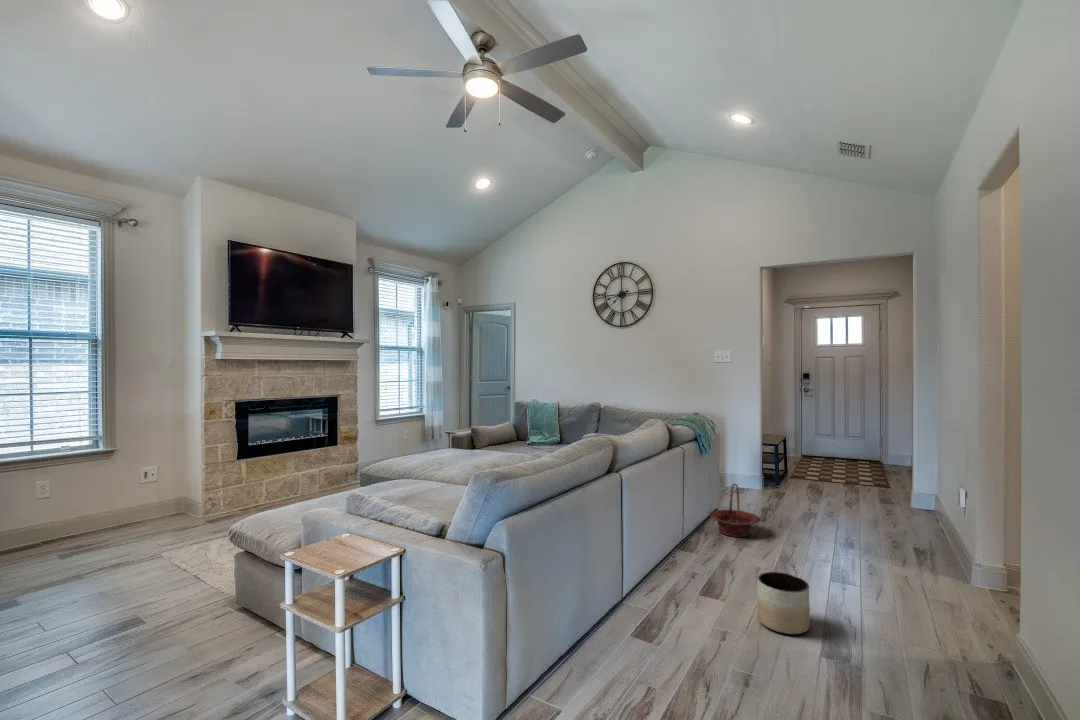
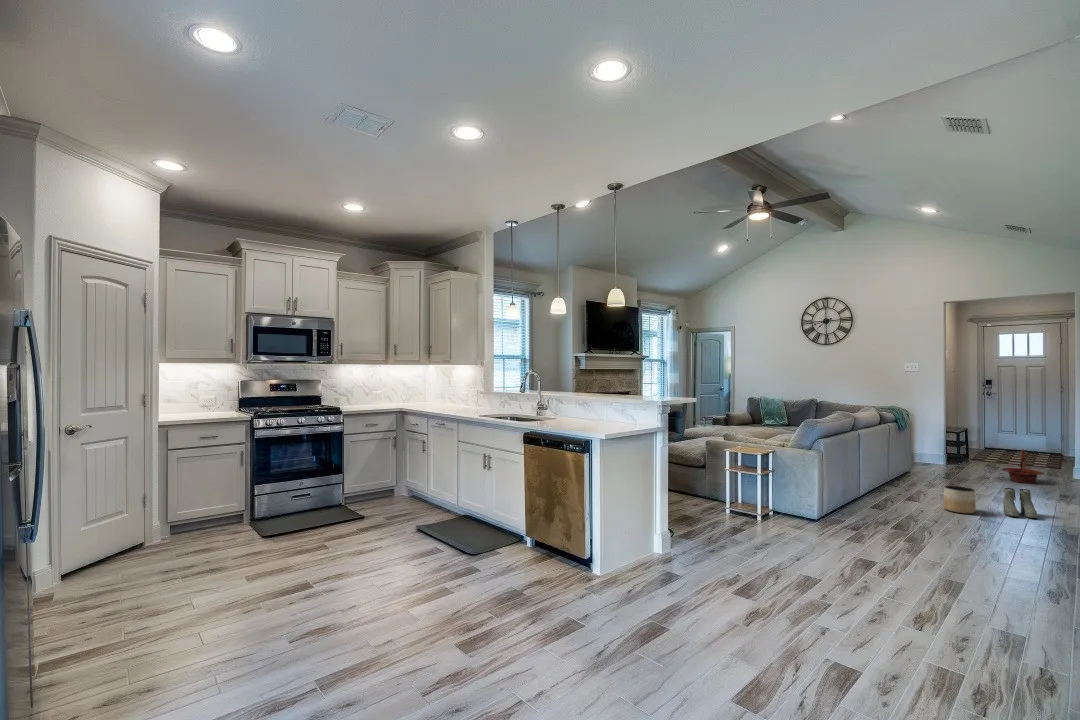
basket: present [709,484,761,537] -> present [1002,450,1044,483]
boots: none [851,574,910,639] -> present [1003,488,1037,518]

